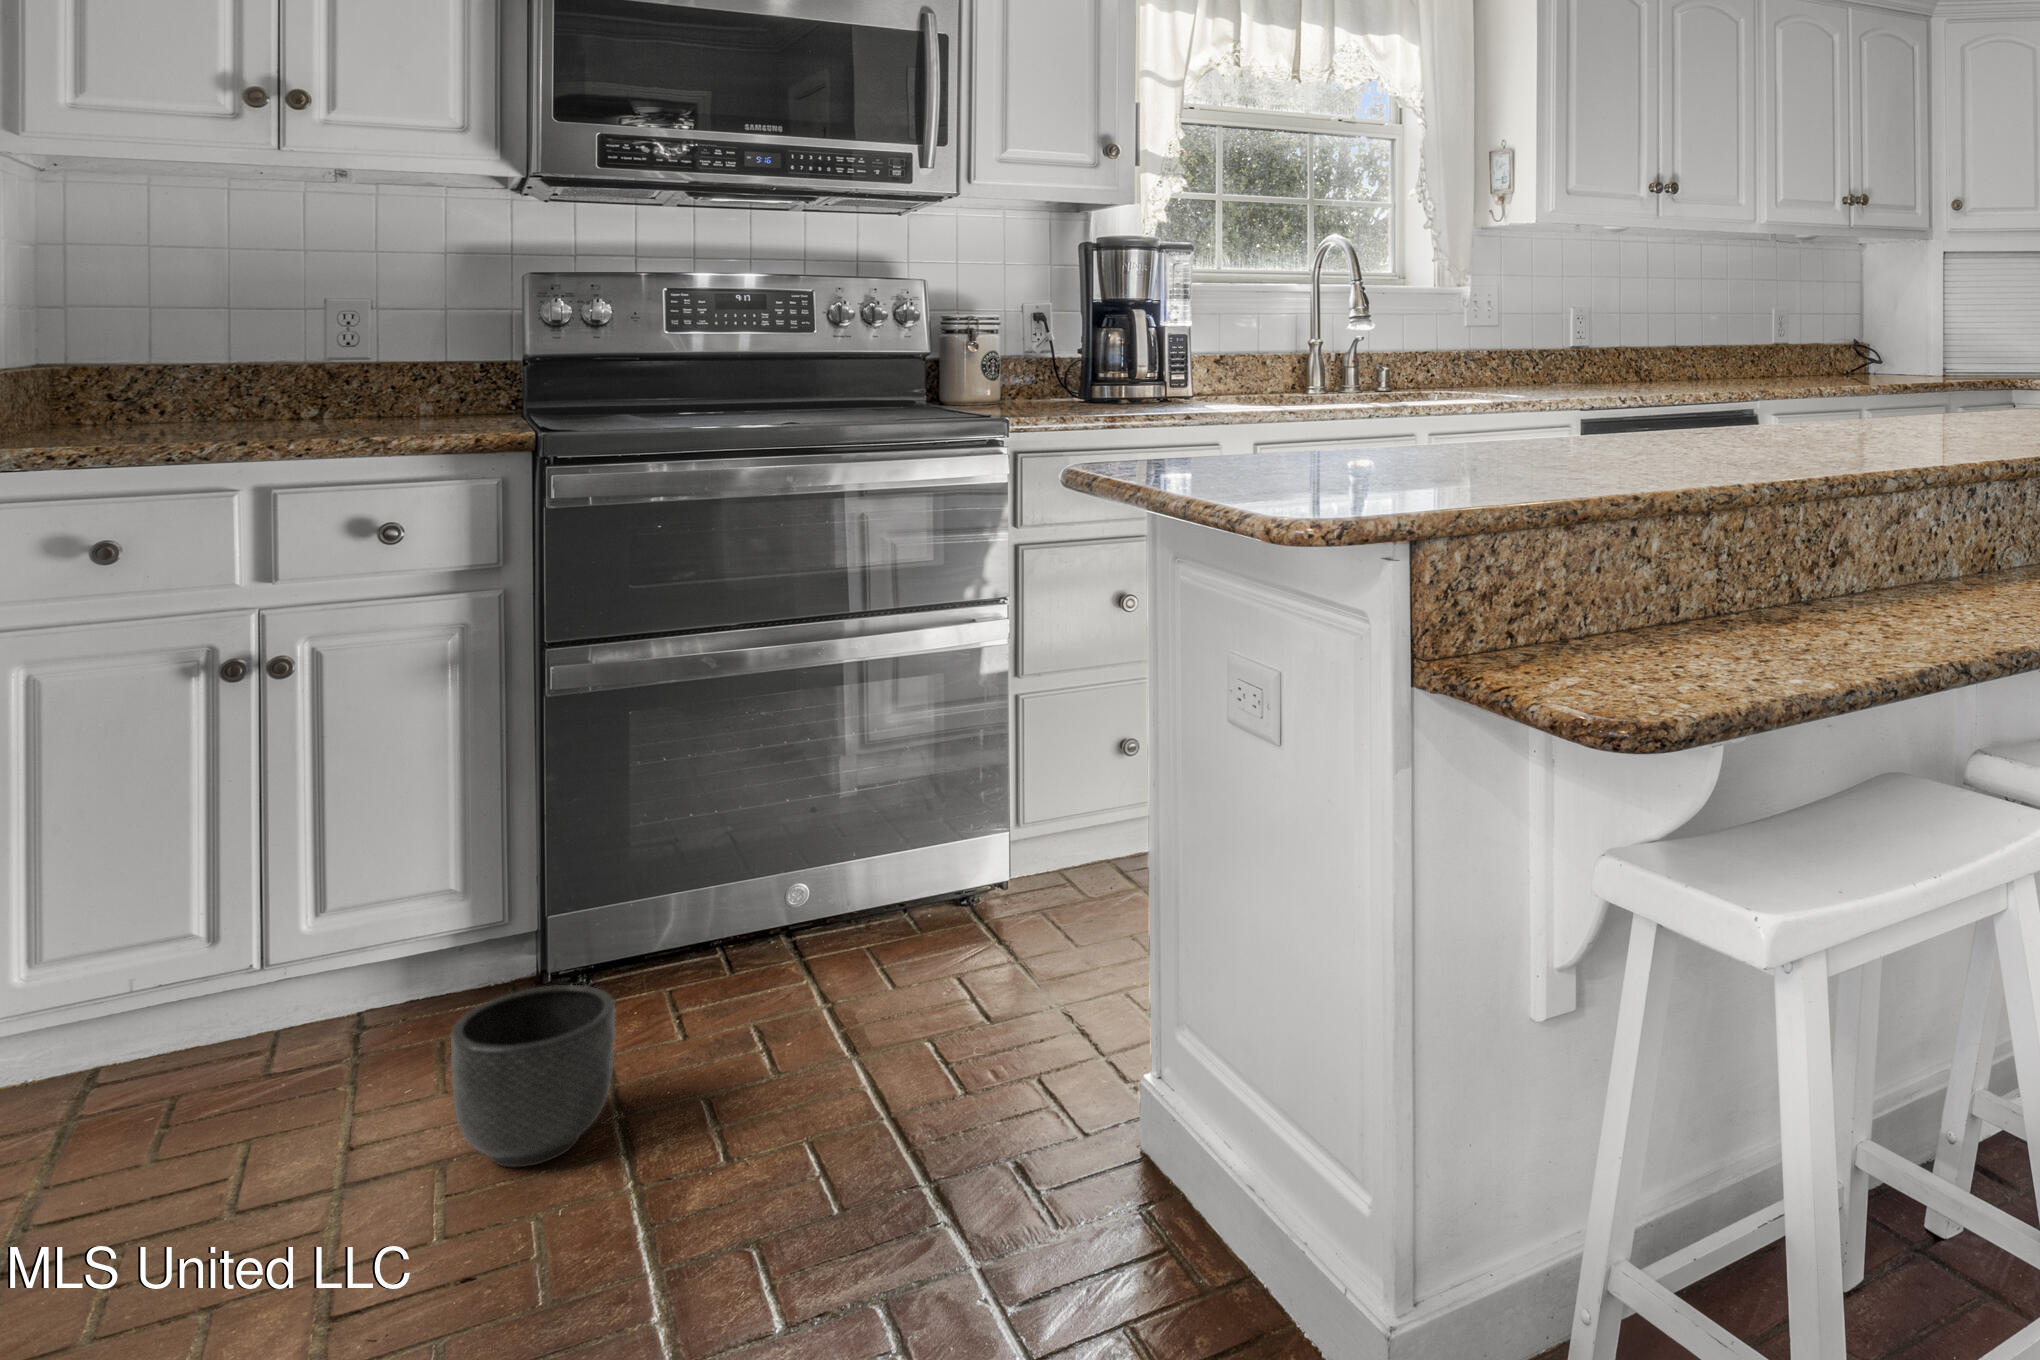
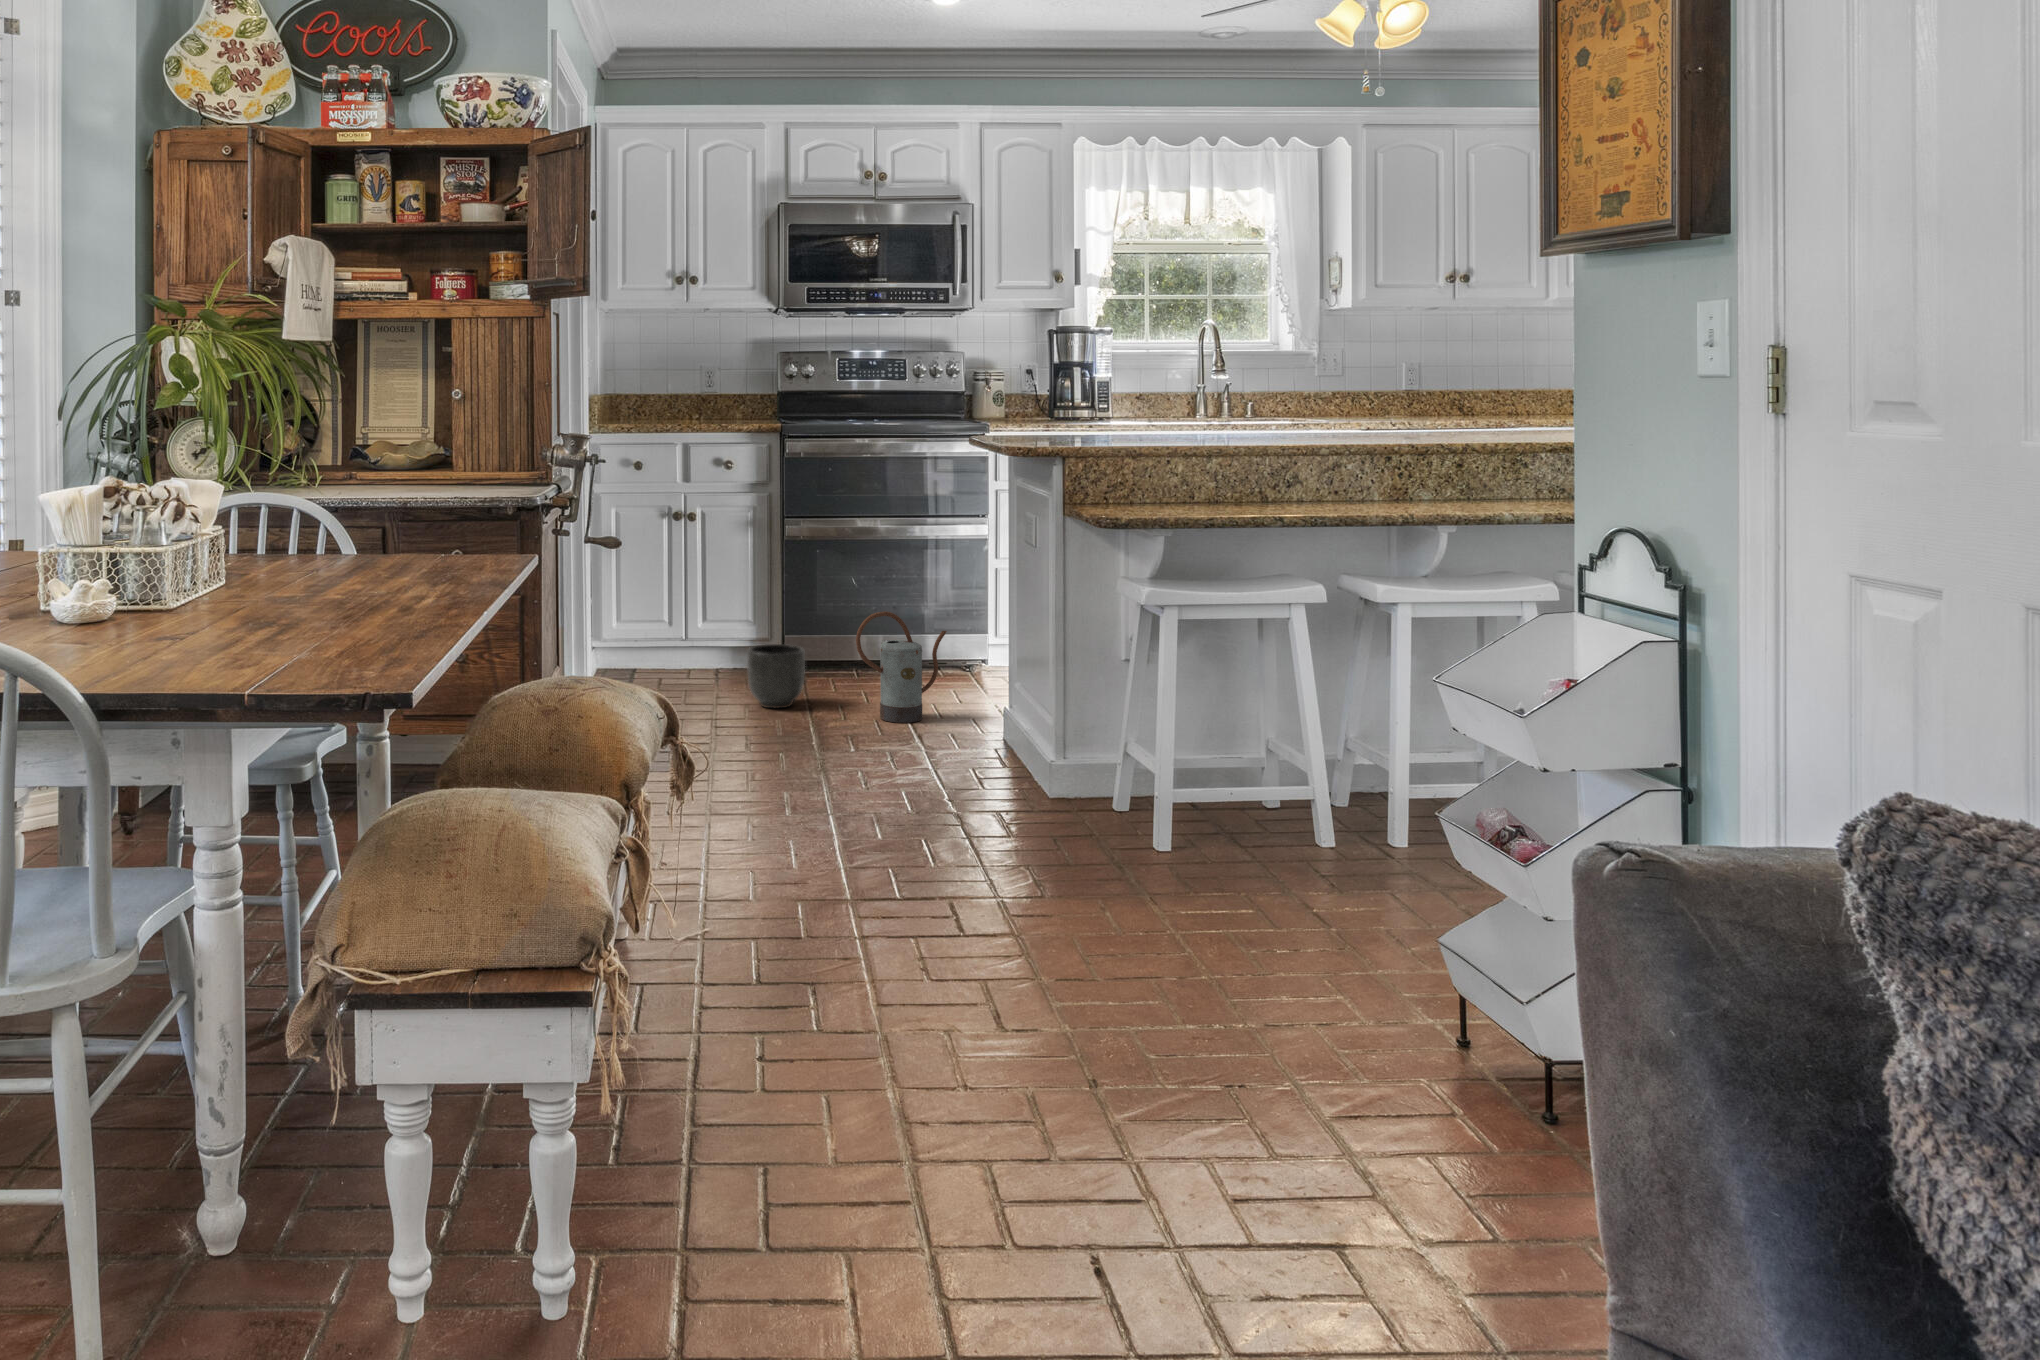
watering can: none [763,907,974,1161] -> present [856,611,947,723]

